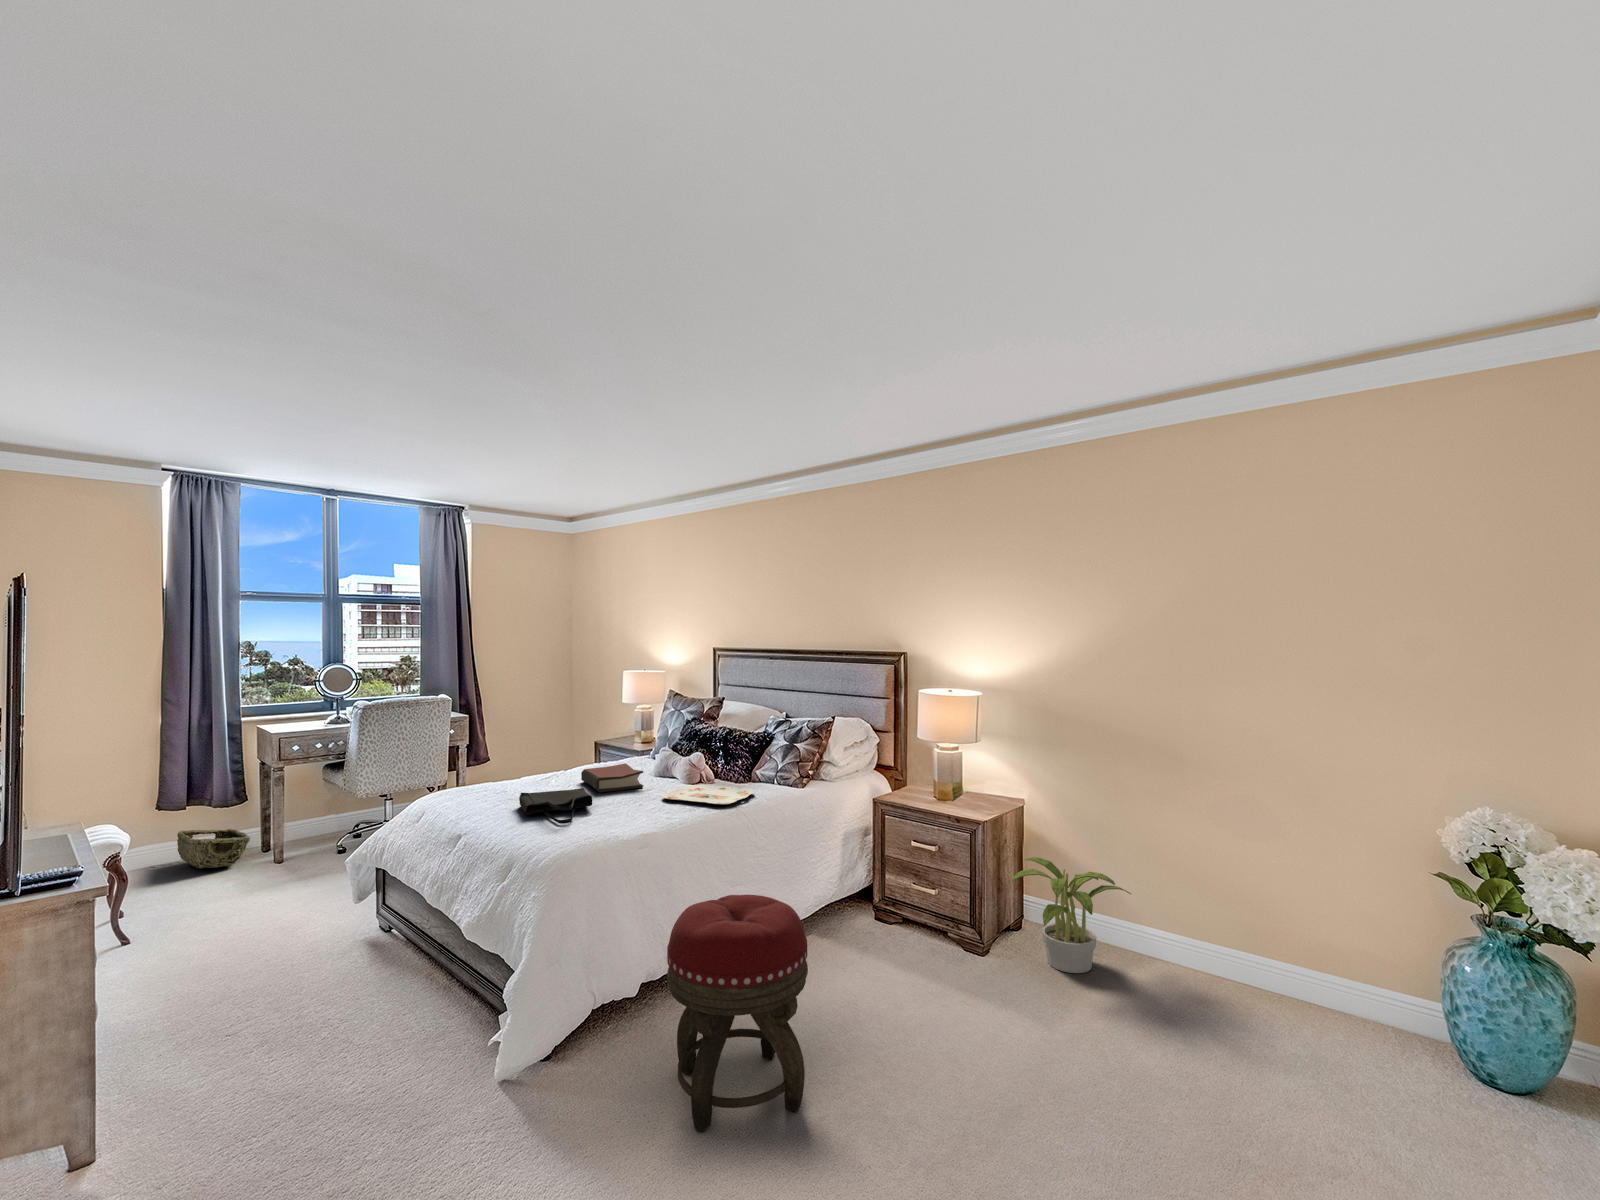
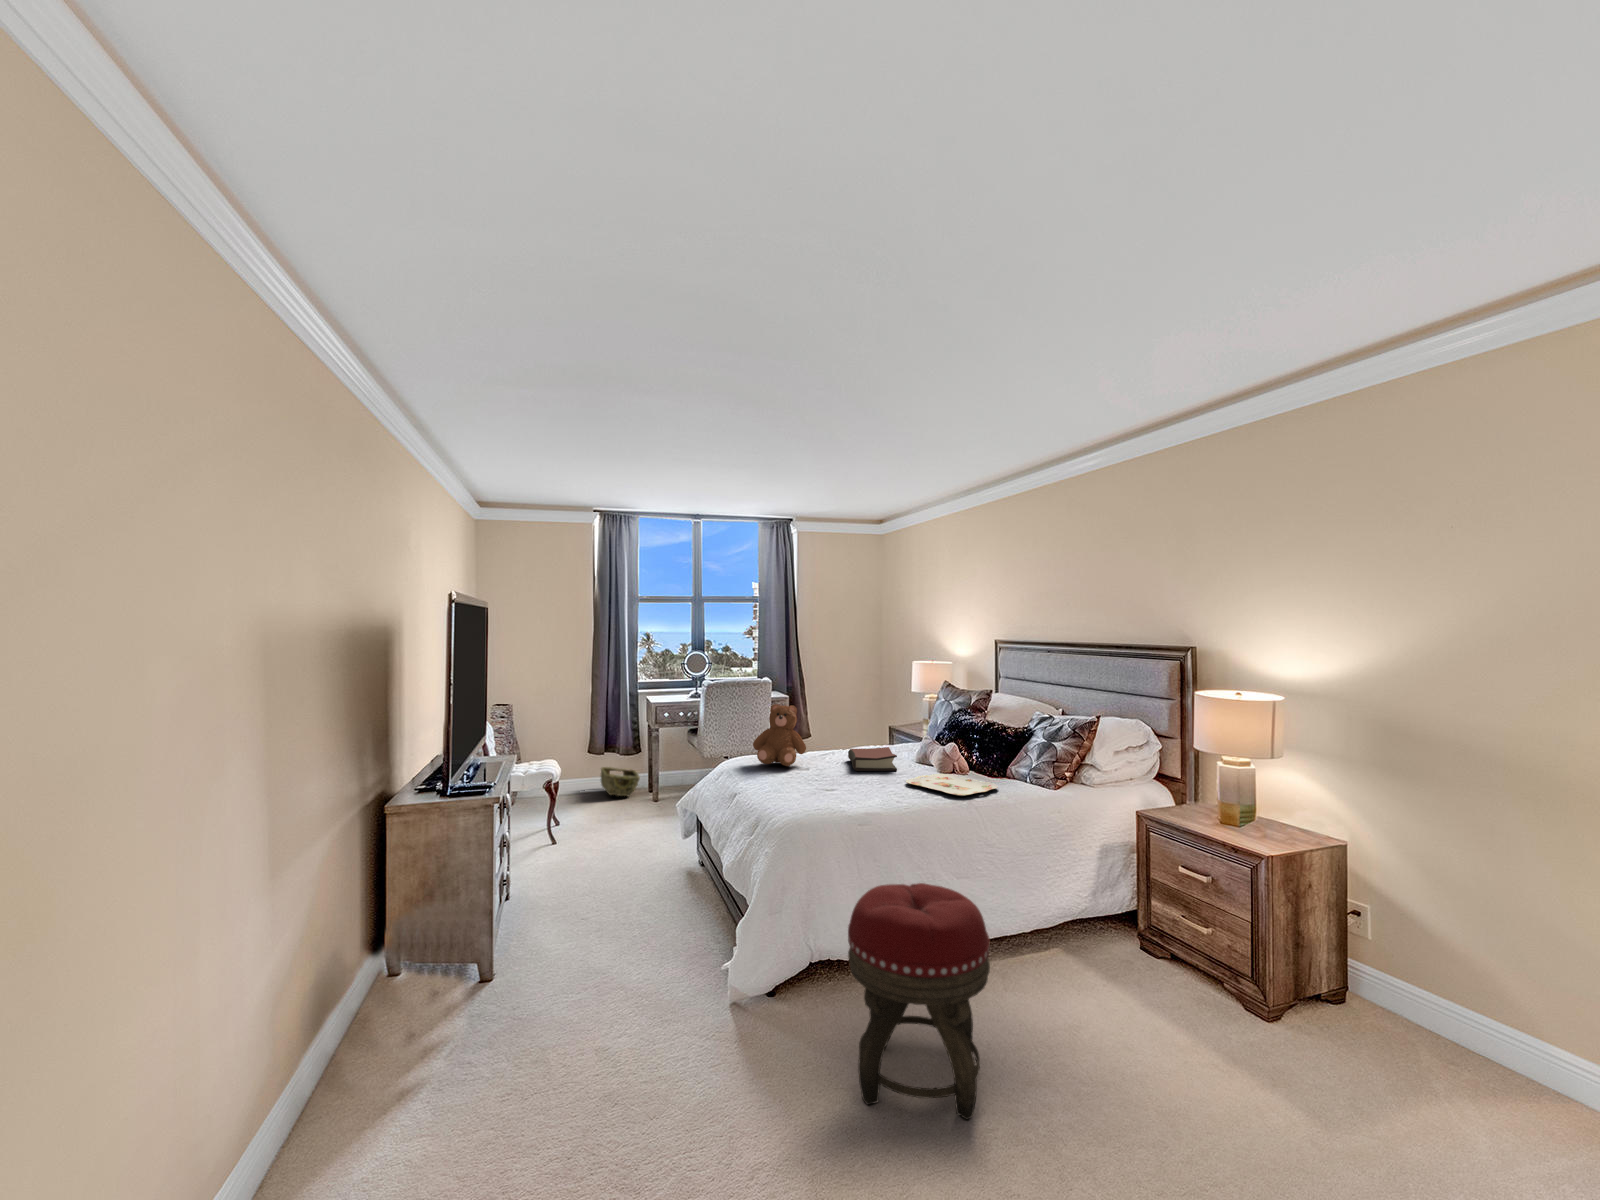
teddy bear: none [467,725,537,798] -> present [753,704,806,766]
tote bag: present [519,788,592,824] -> none [783,763,841,794]
potted plant: present [1011,857,1131,973] -> none [1308,913,1516,1082]

